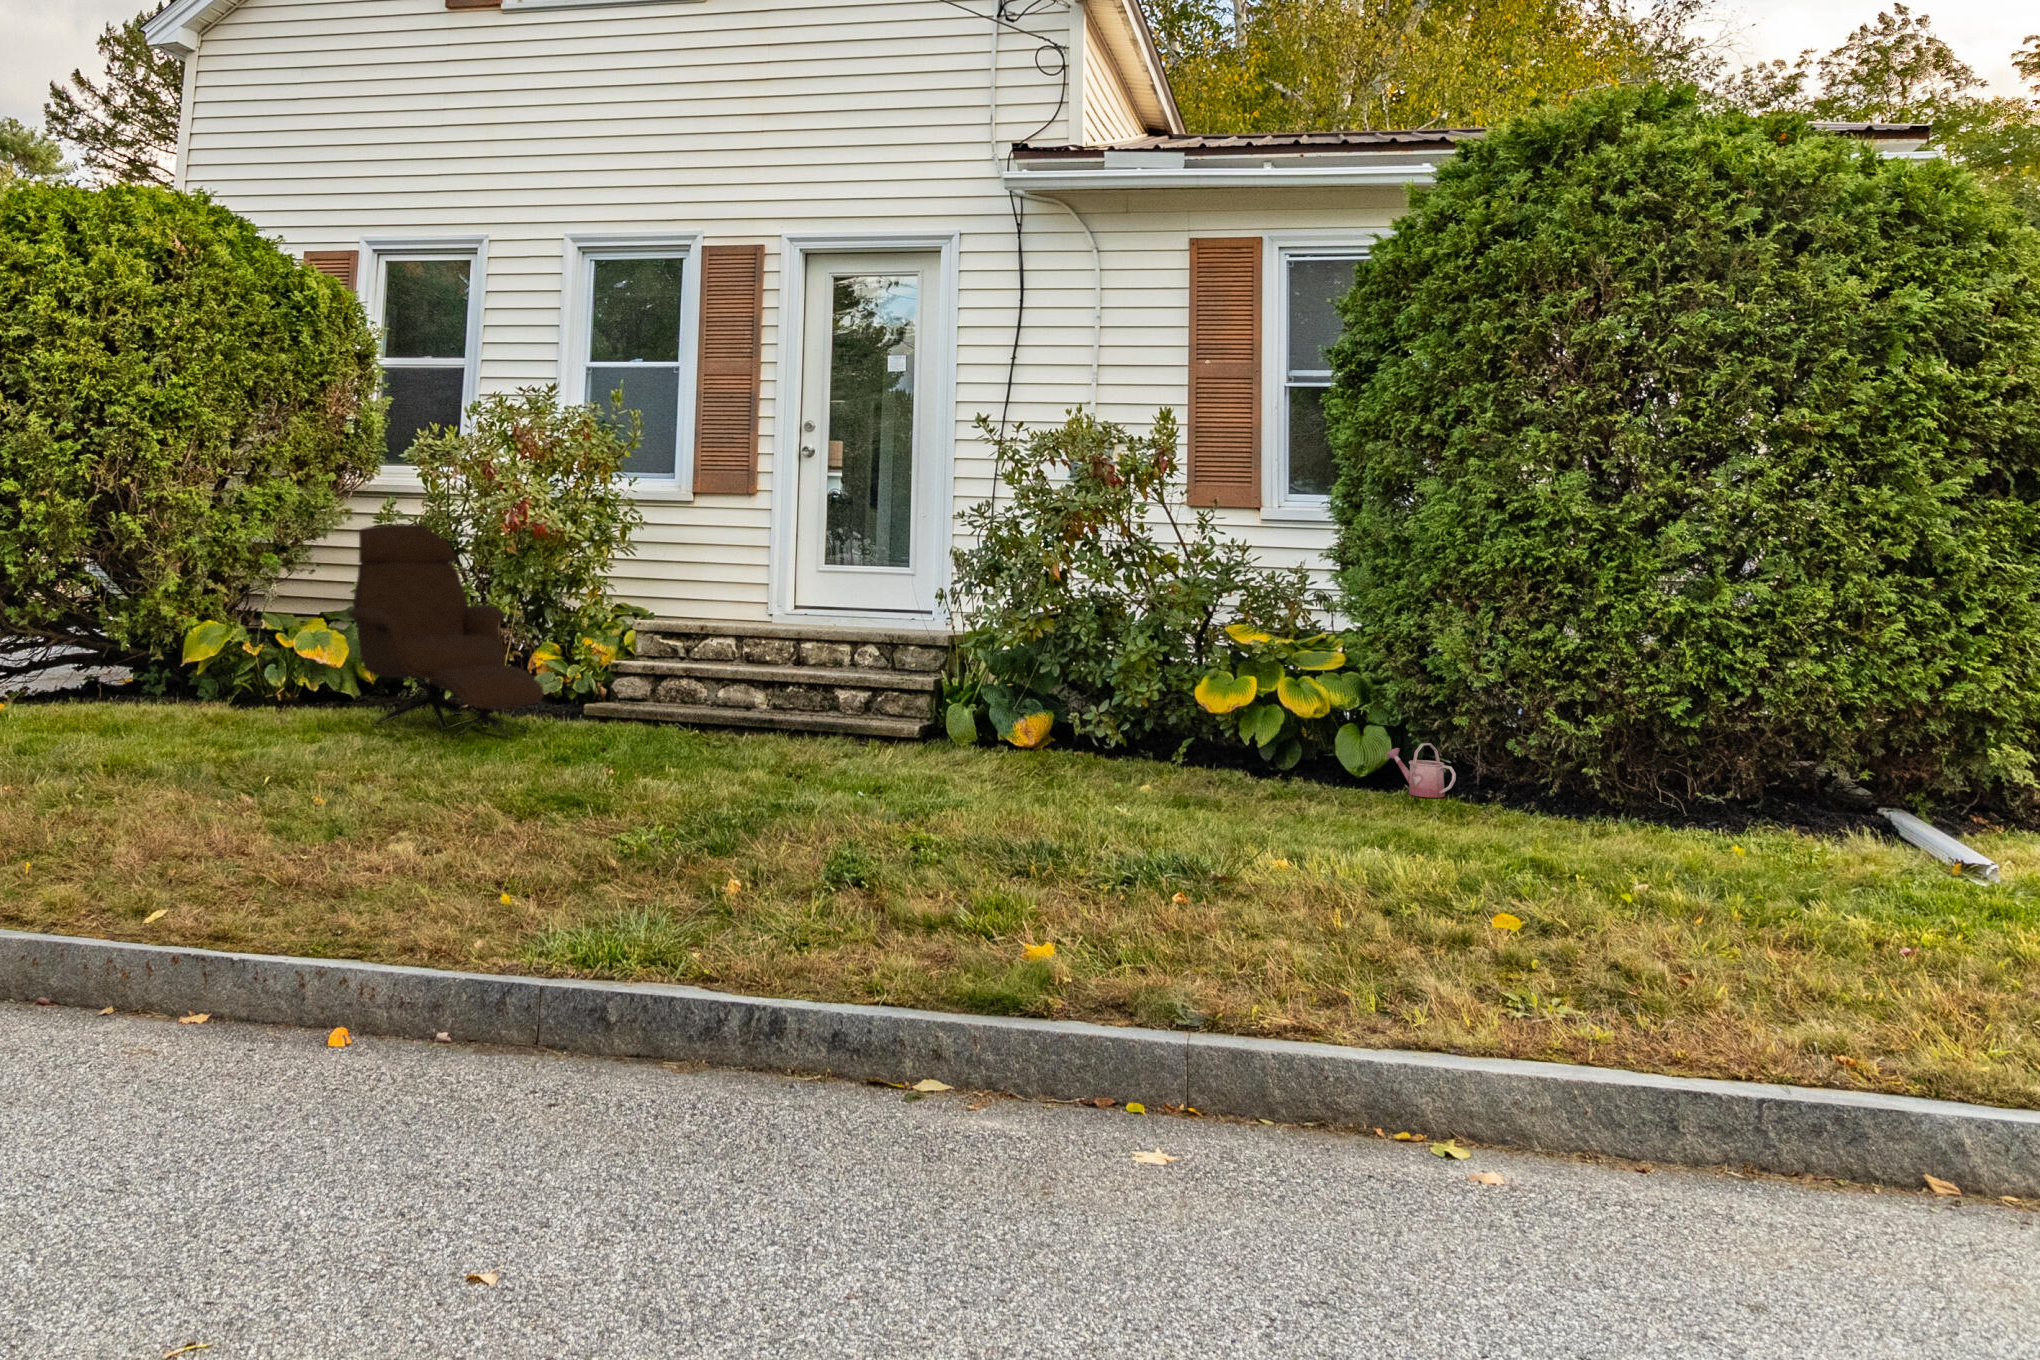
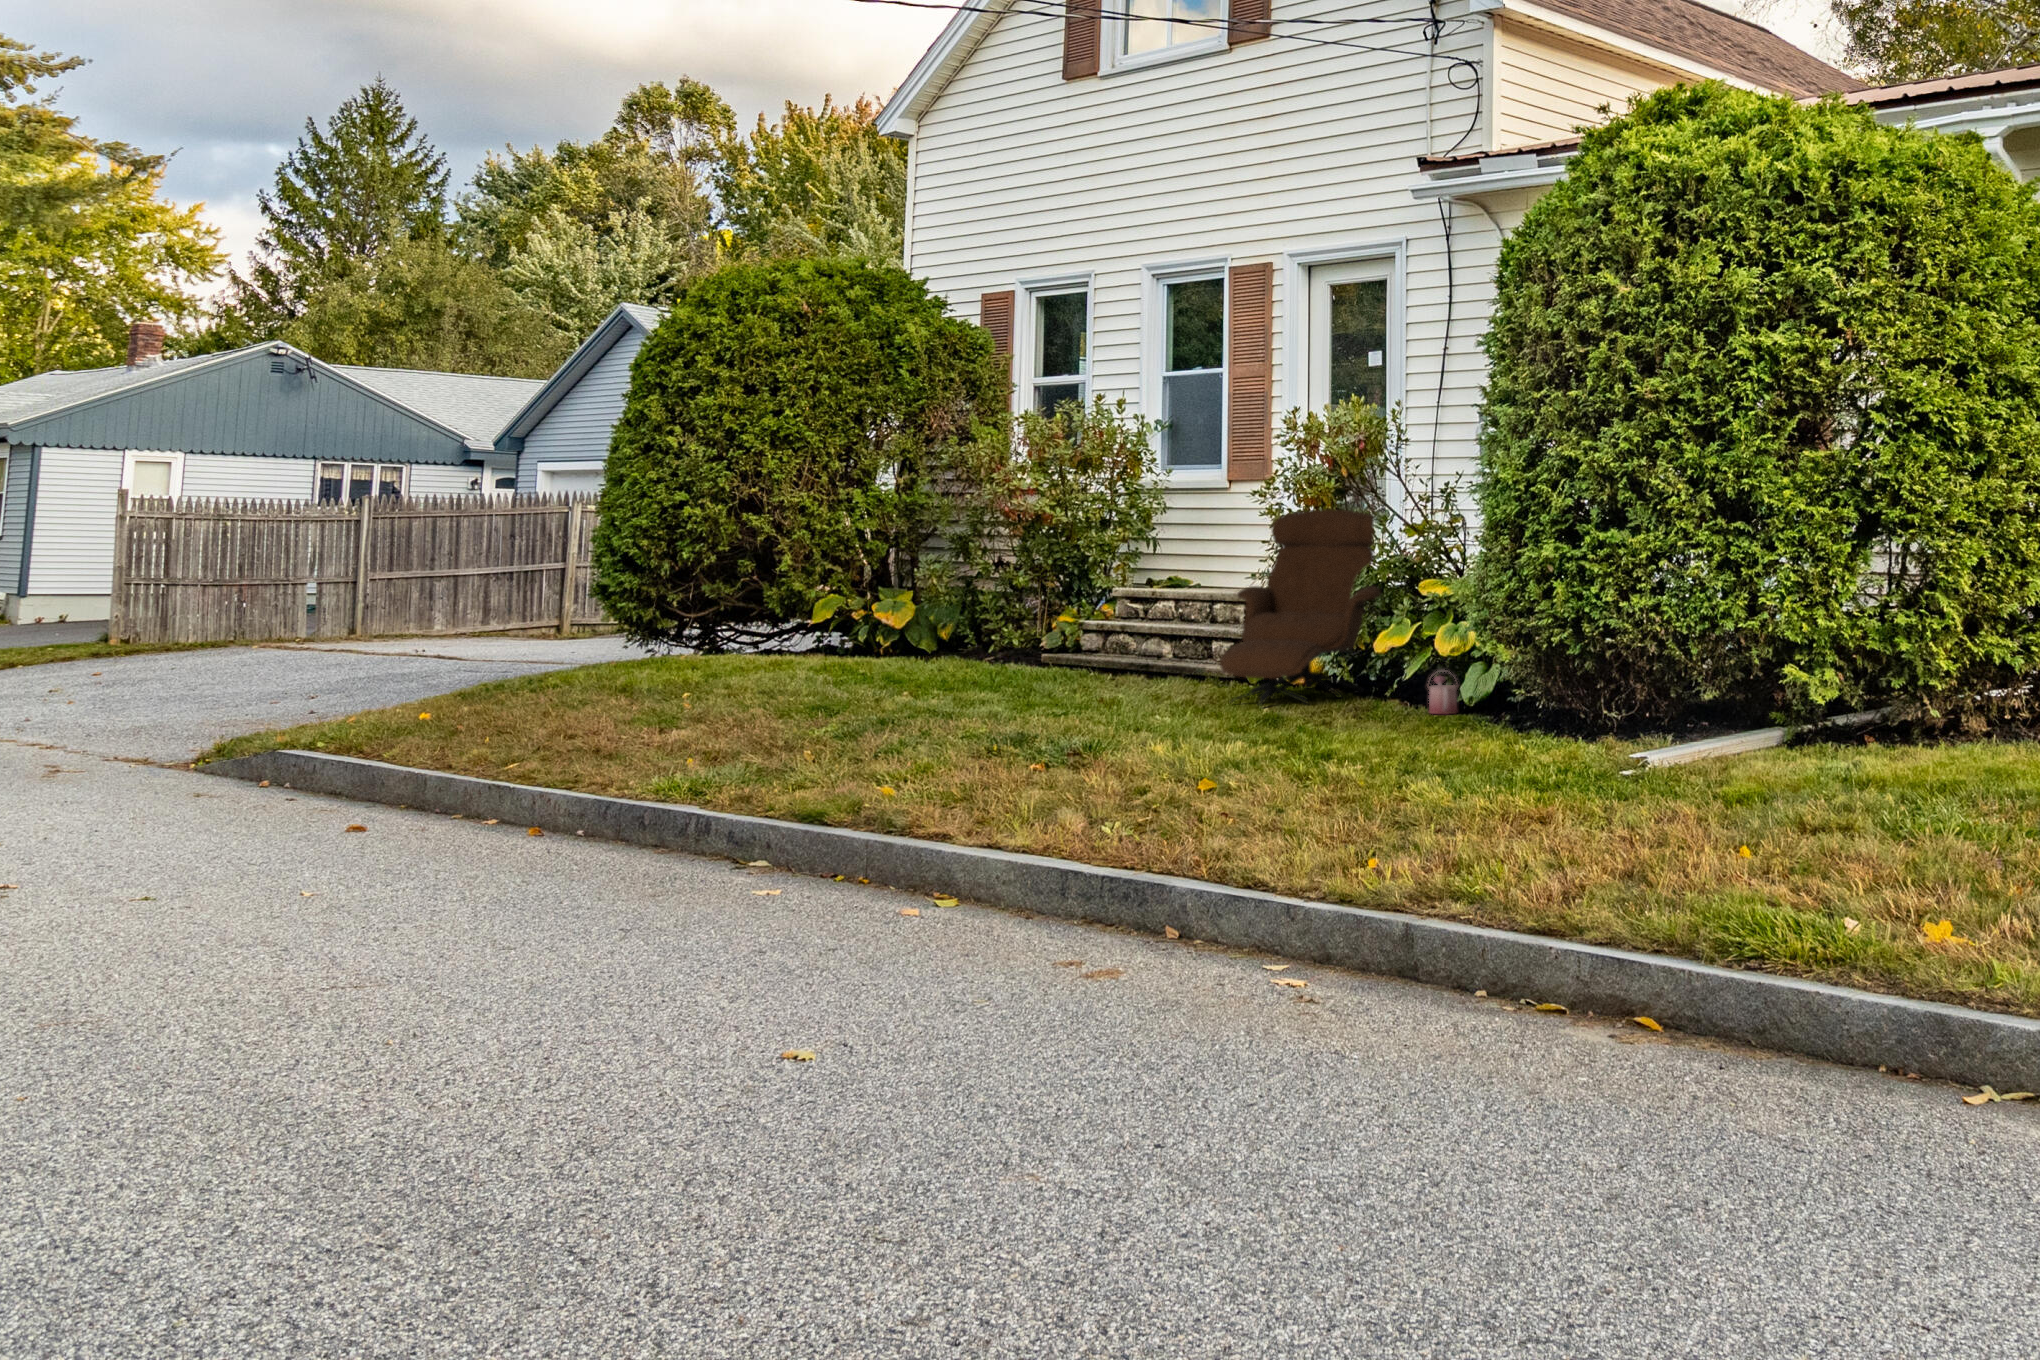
lounge chair: present [348,524,544,737] -> present [1220,509,1381,705]

